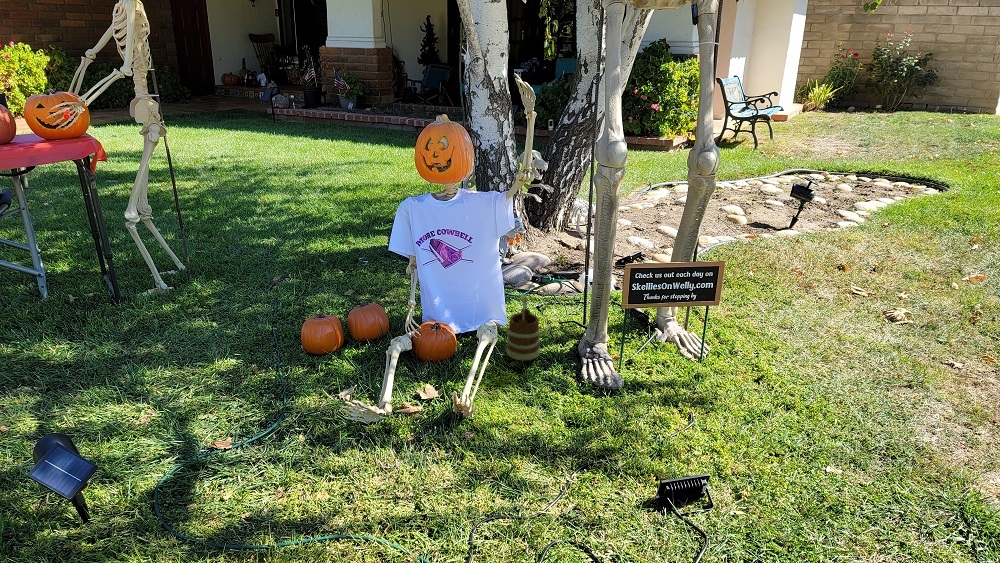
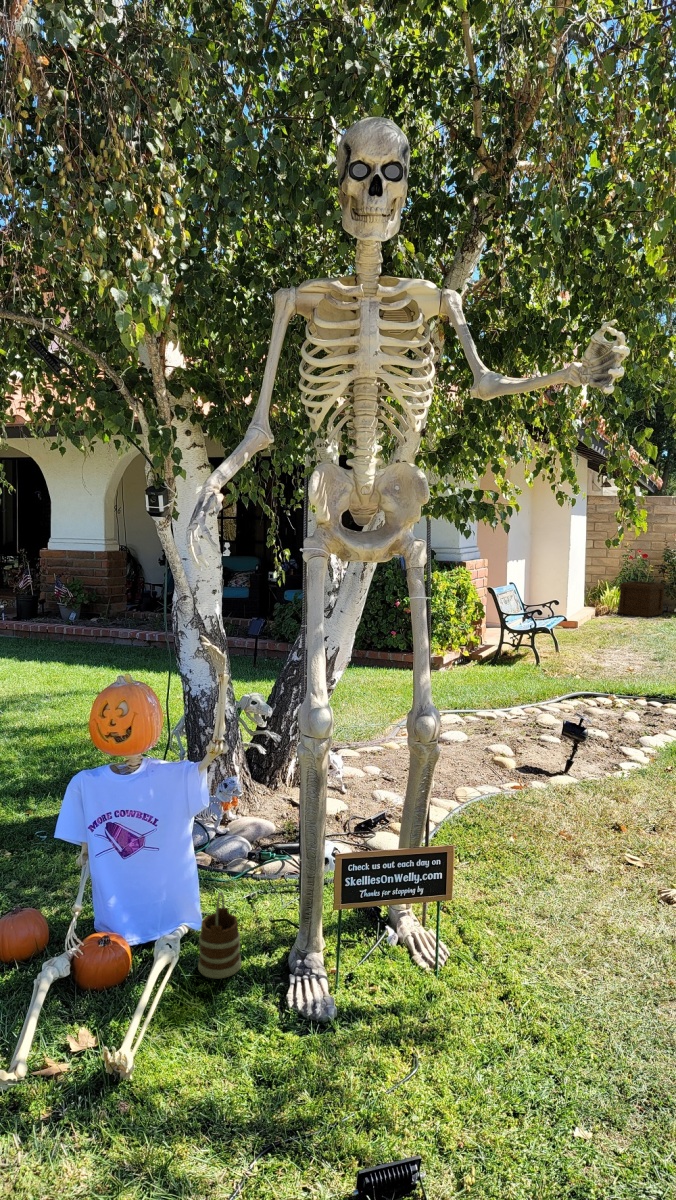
wooden crate: none [827,77,874,111] -> present [618,581,664,617]

